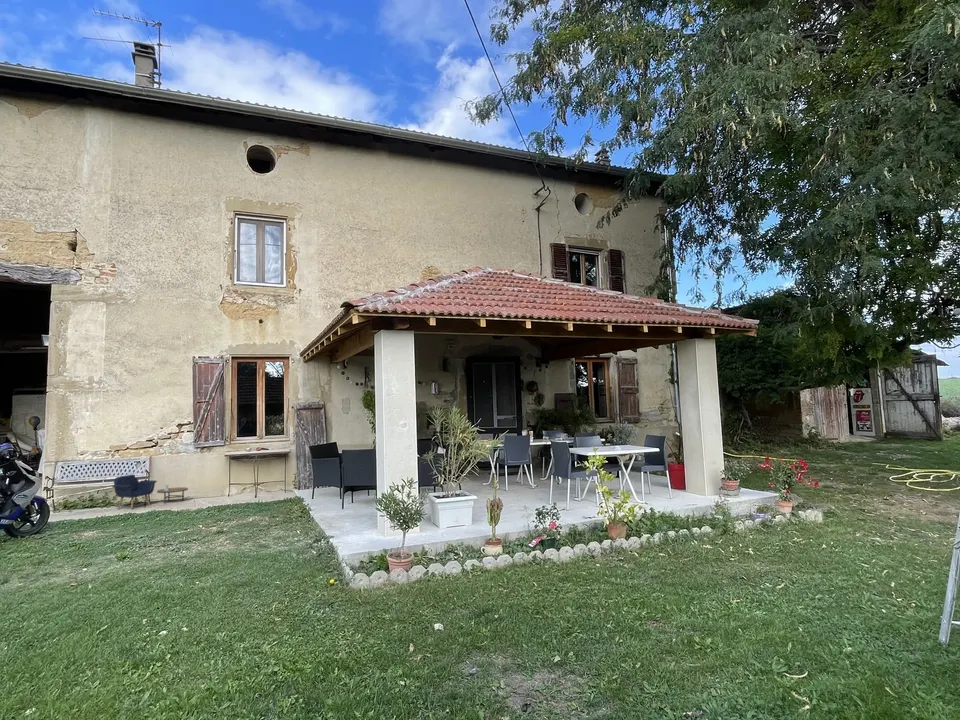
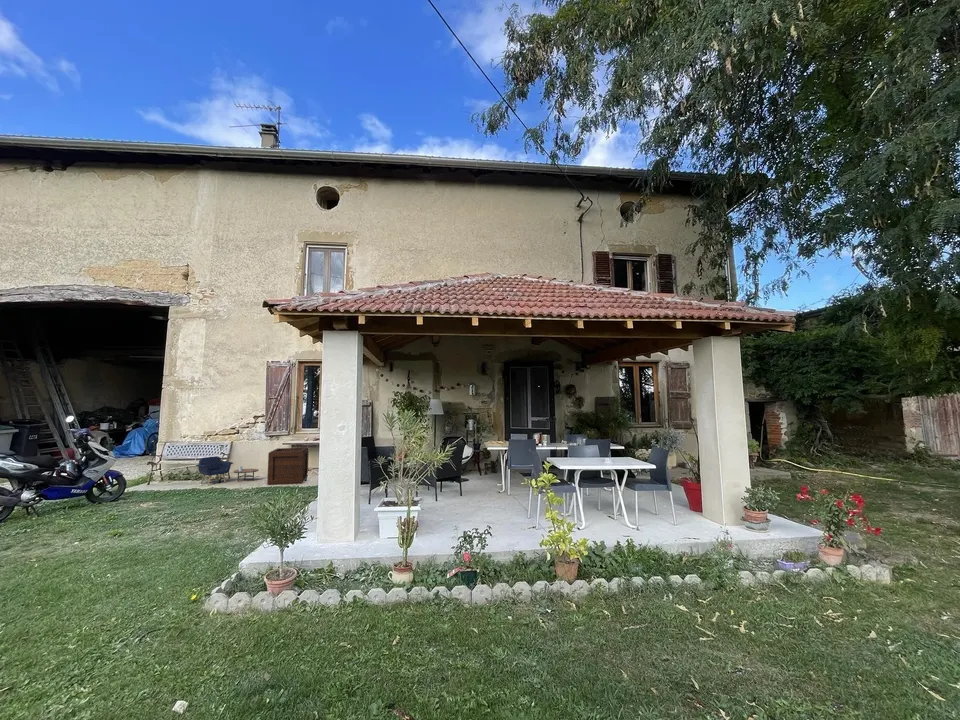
wooden crate: none [209,459,253,504] -> present [267,448,308,485]

